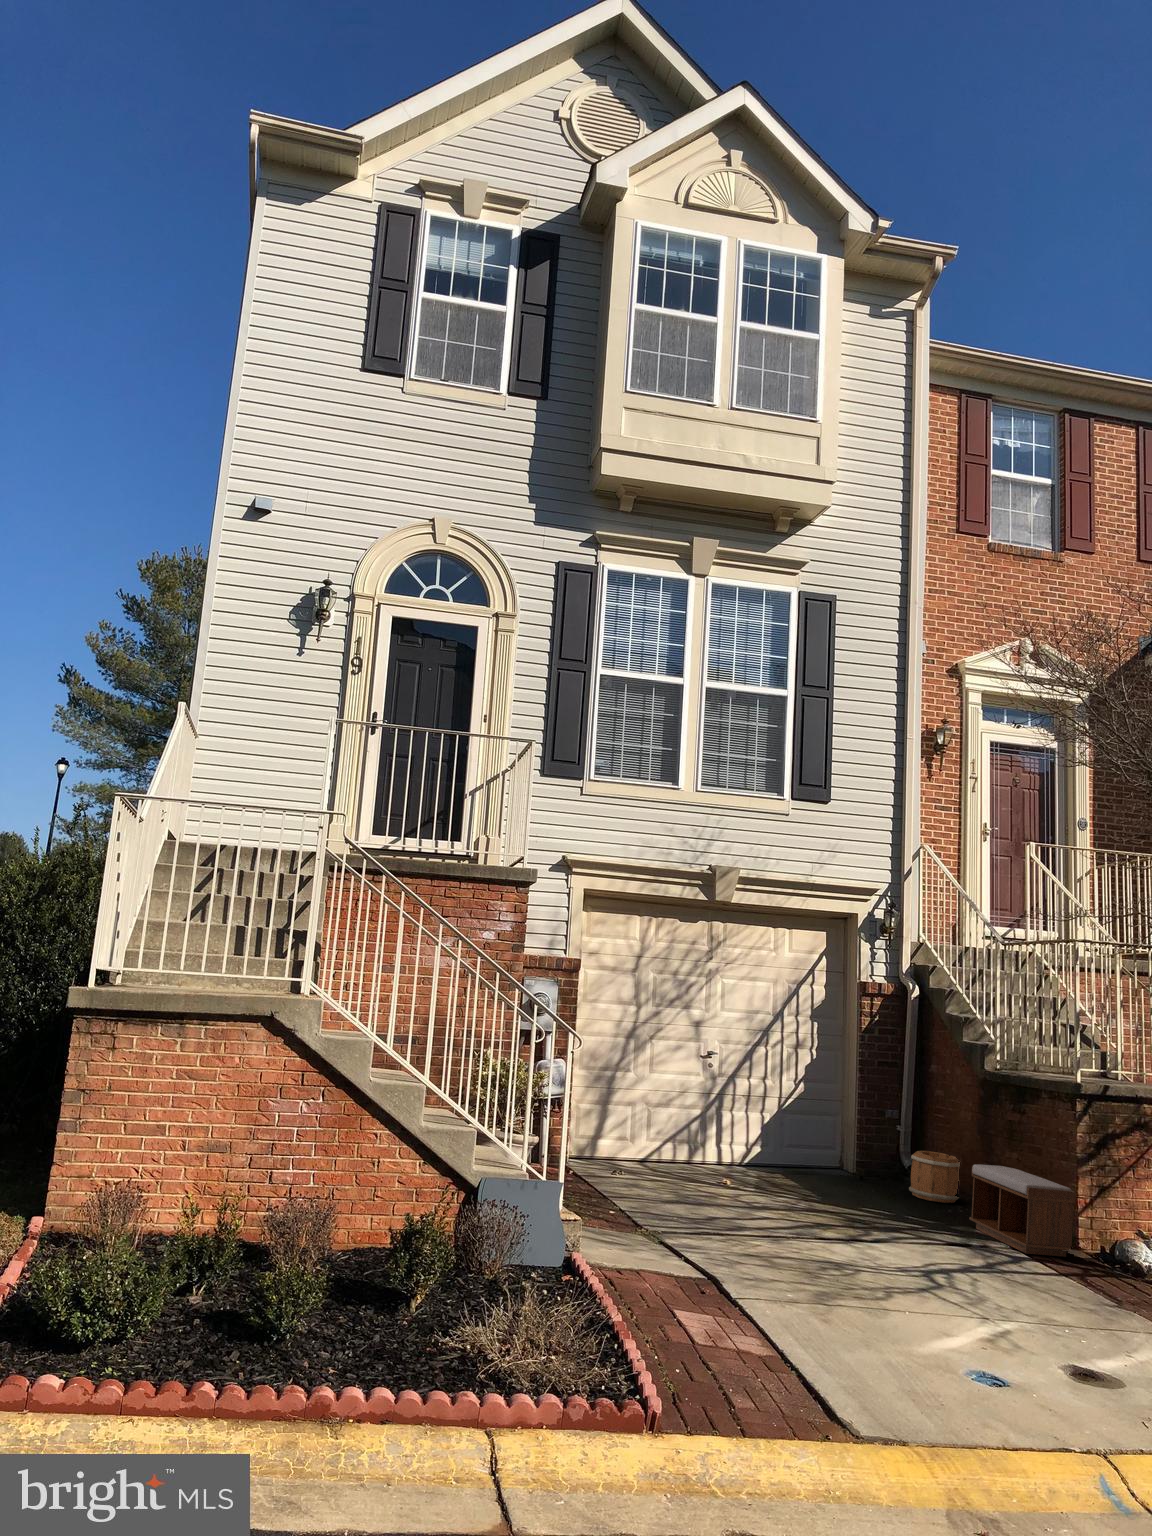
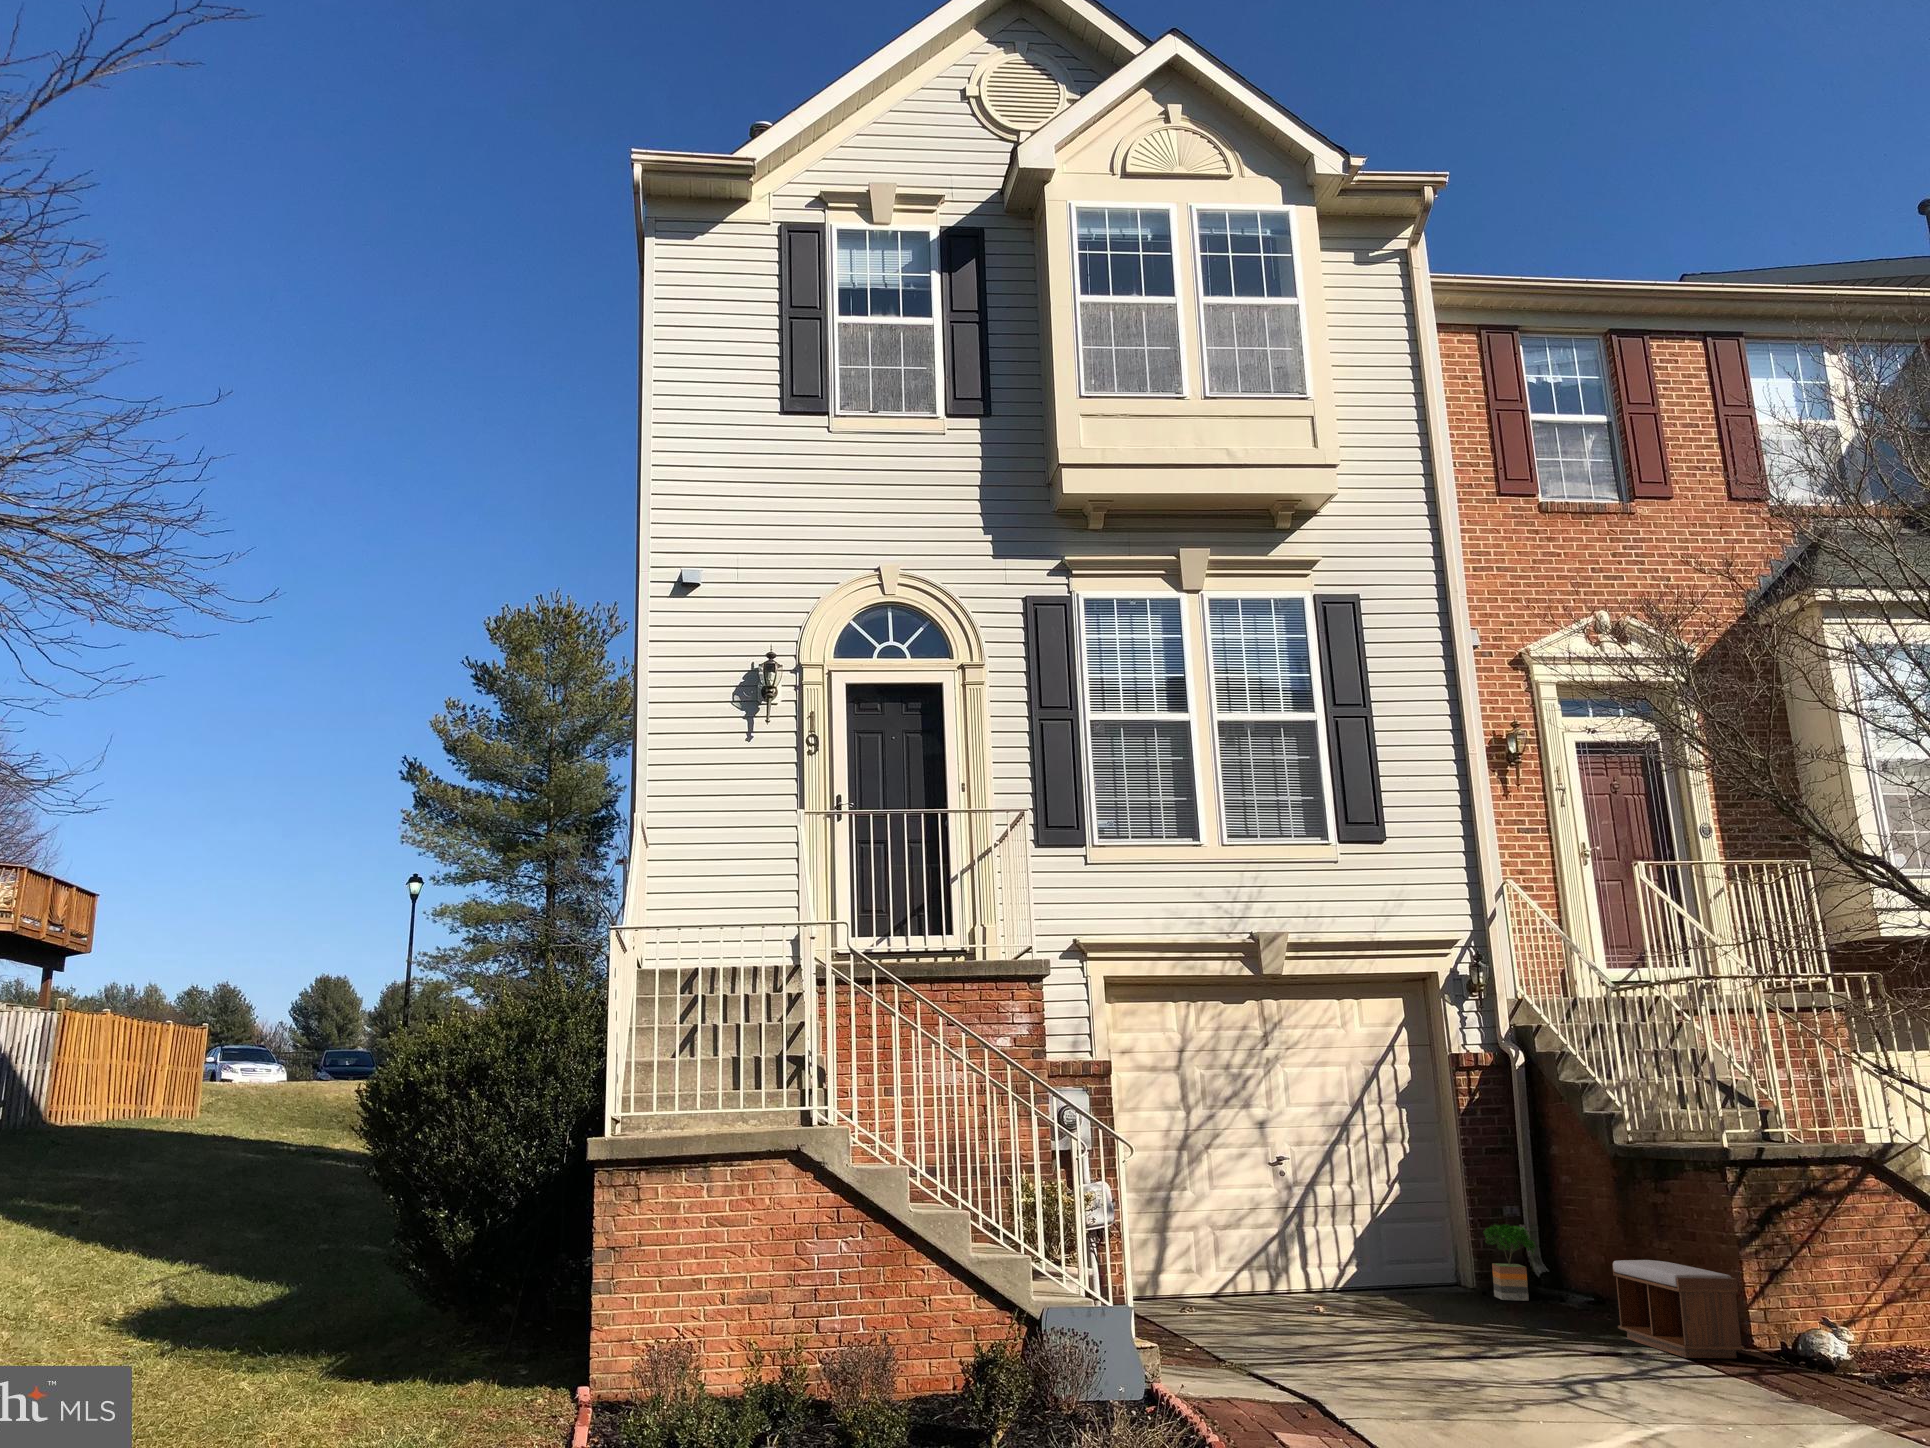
potted tree: none [865,1119,908,1184] -> present [1484,1224,1536,1301]
bucket: present [909,1151,960,1203] -> none [1542,1255,1609,1316]

